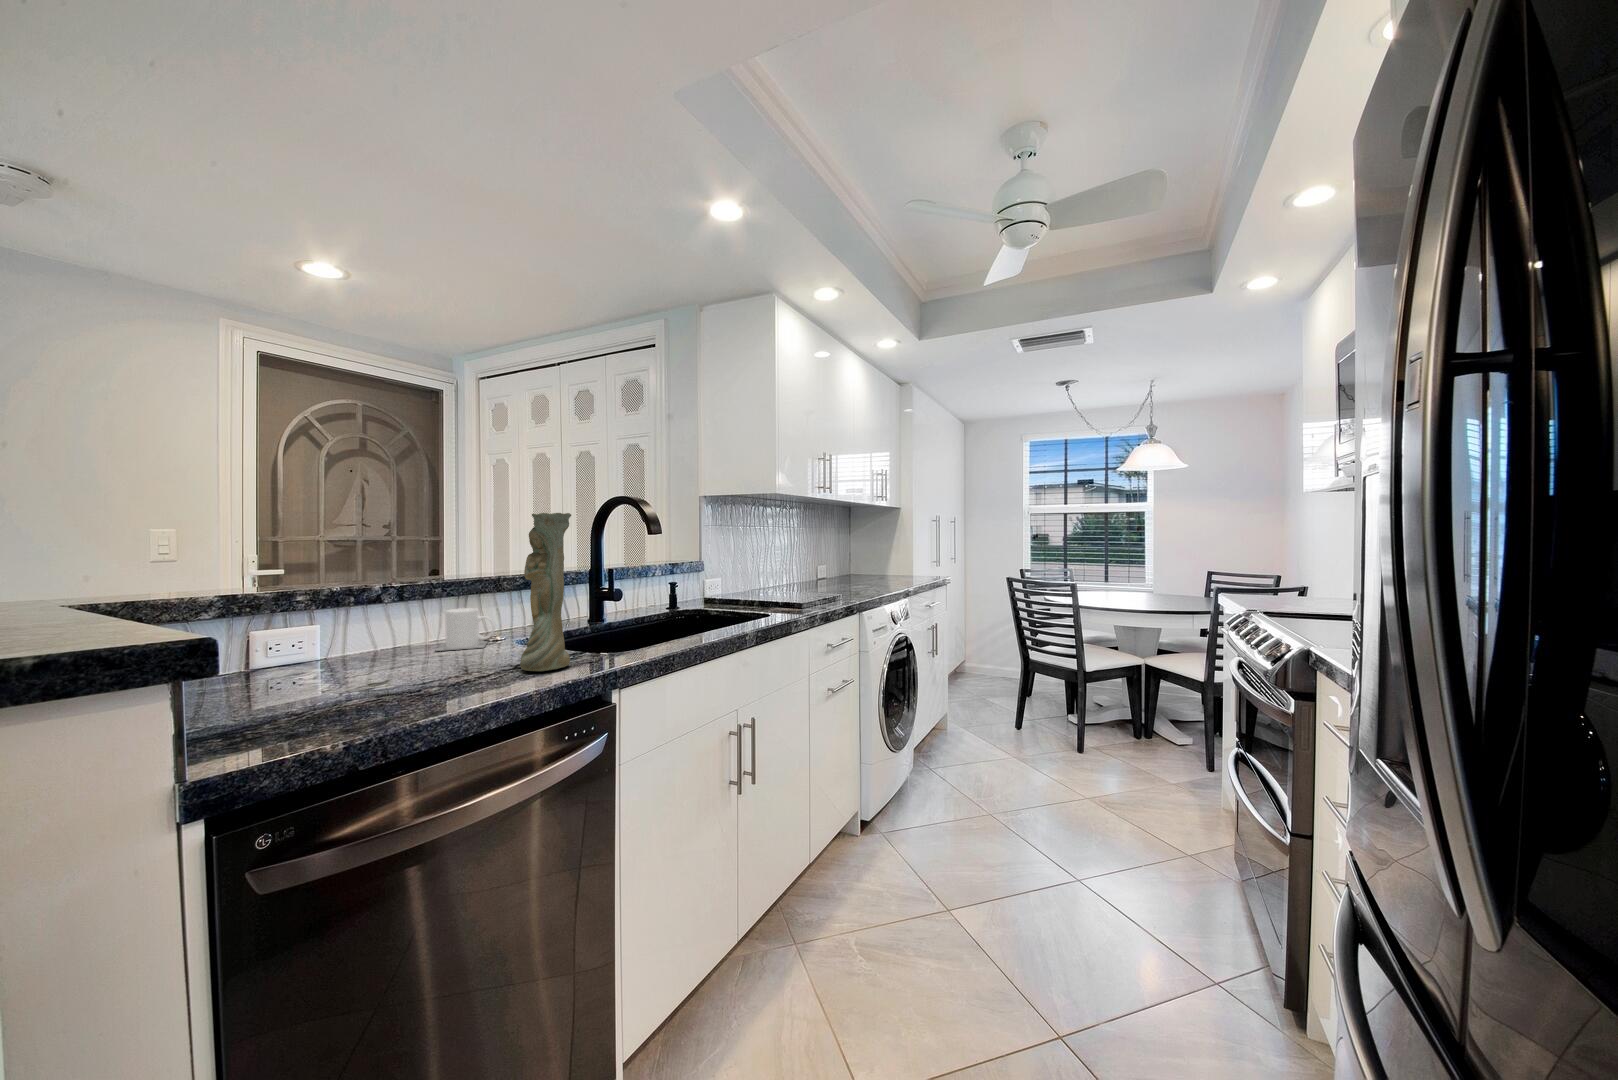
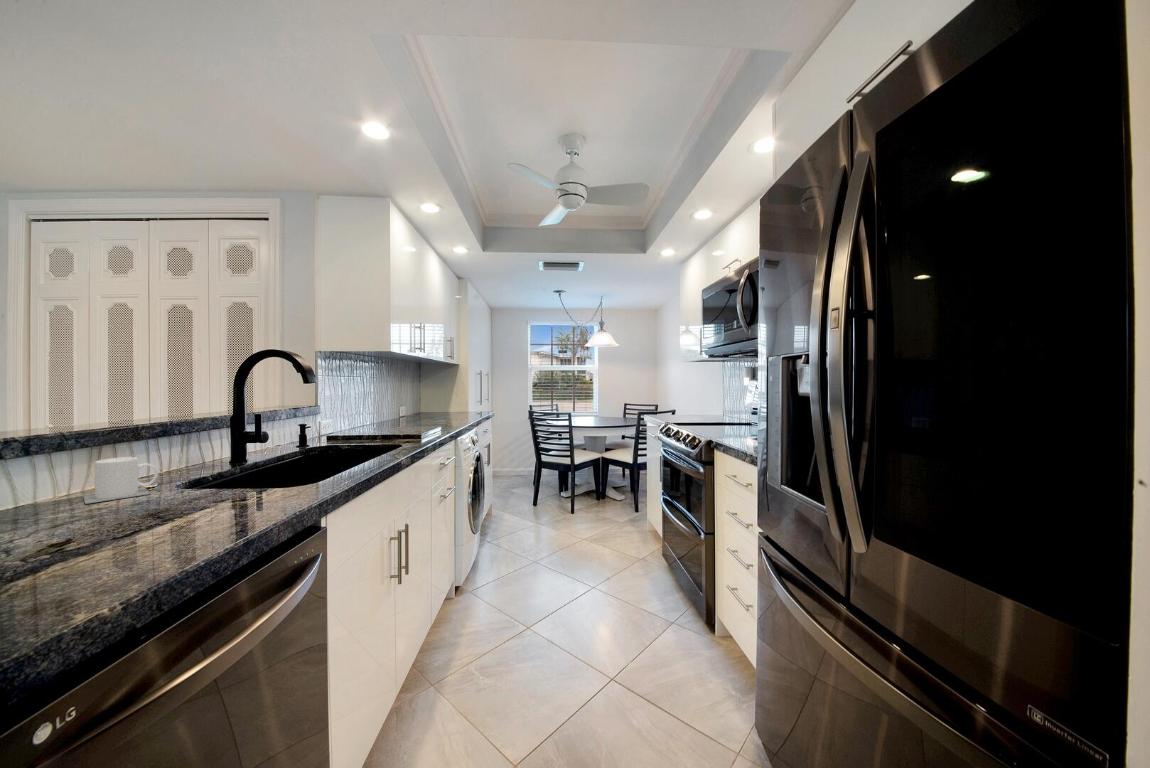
vase: present [520,513,571,671] -> none [234,368,287,508]

